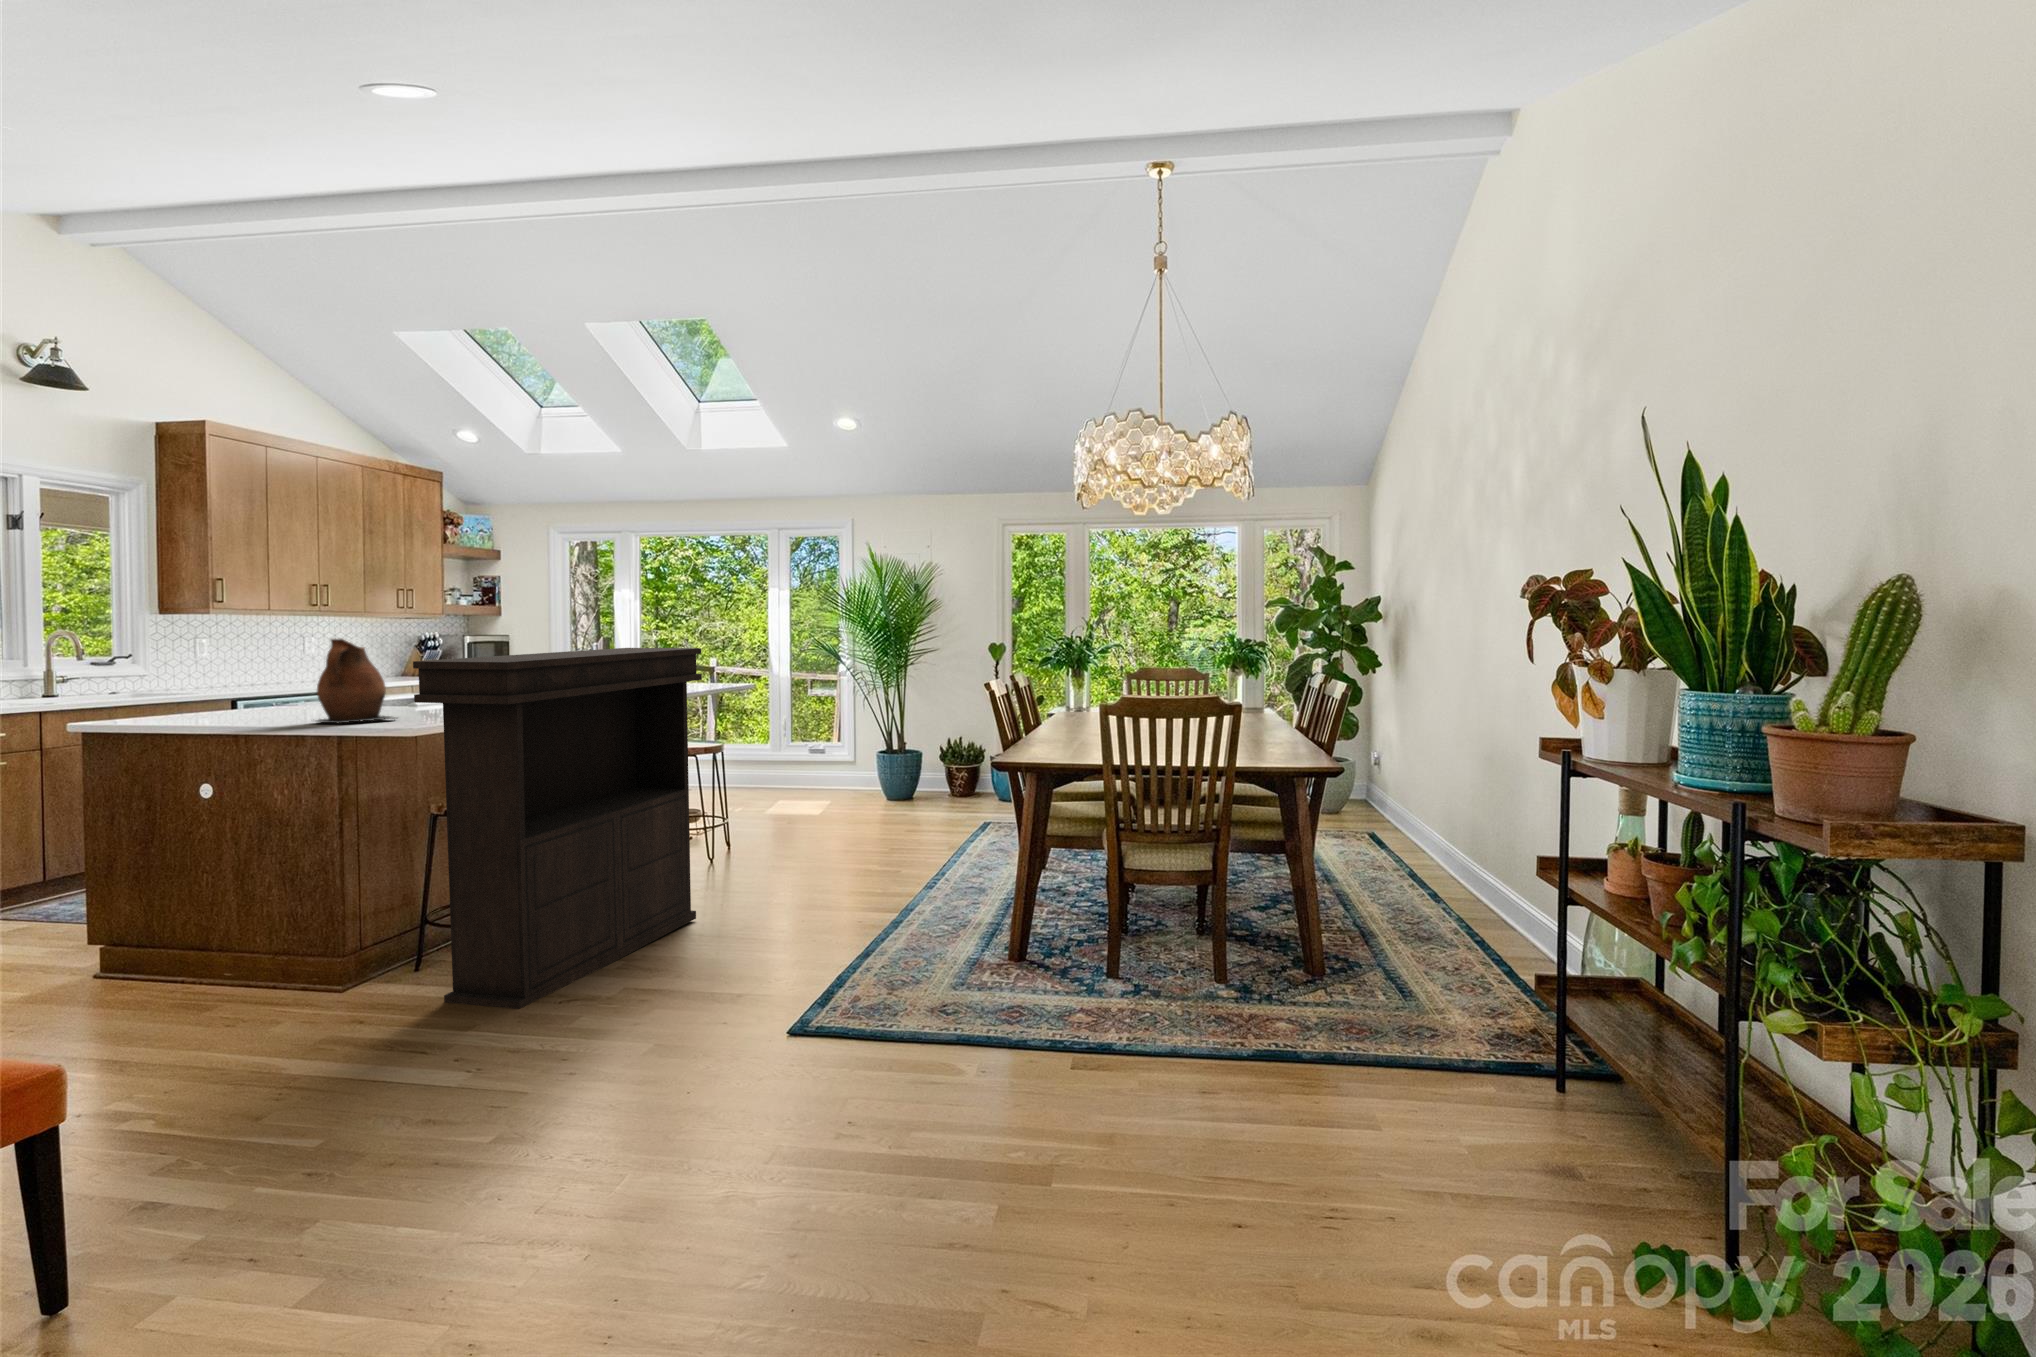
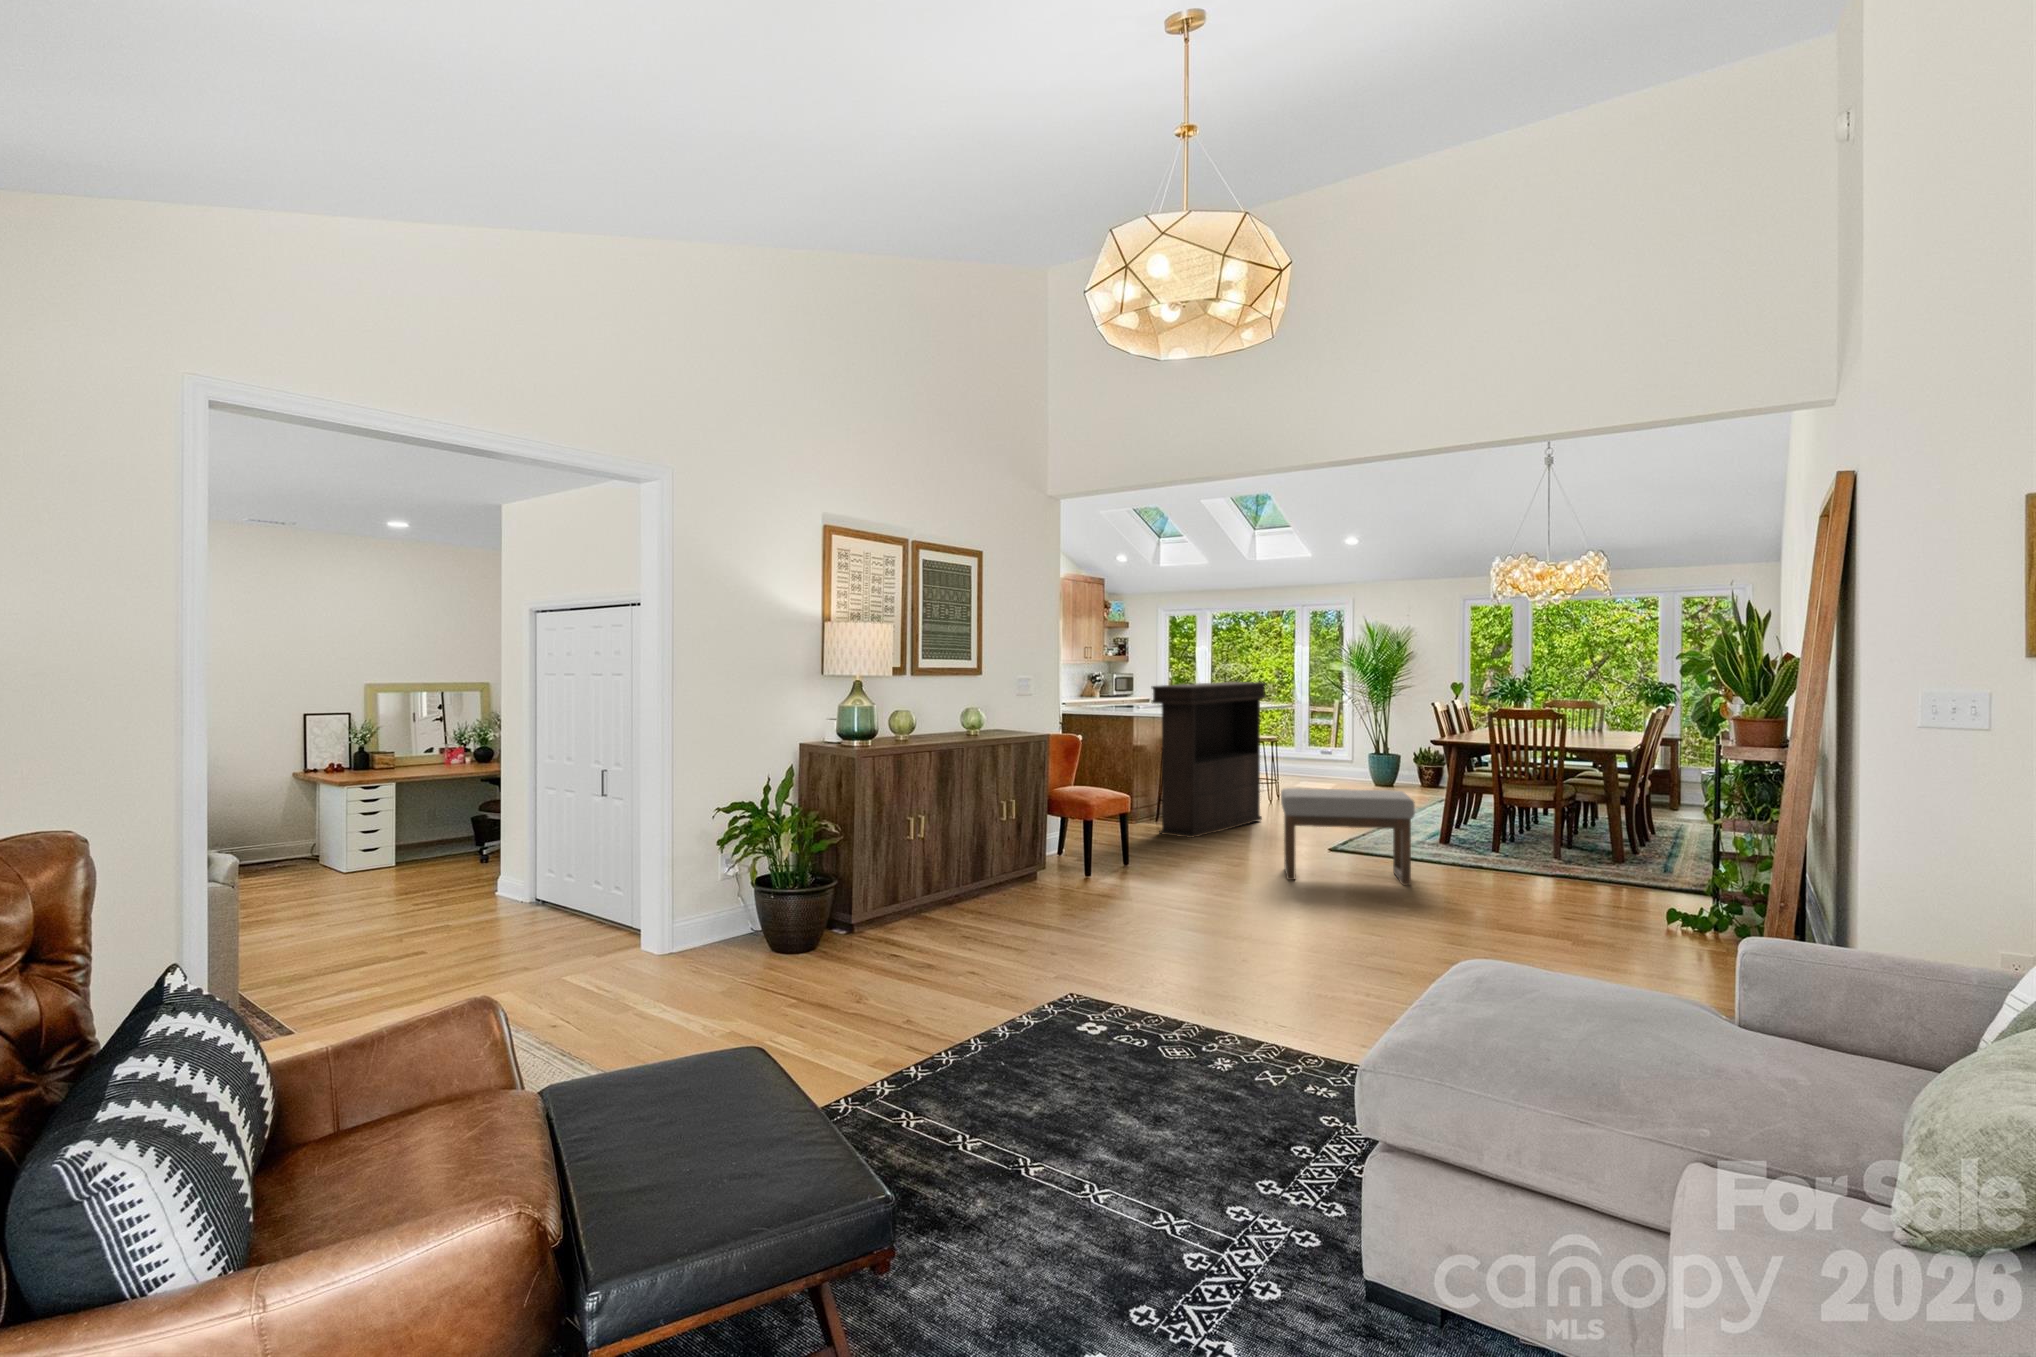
ceramic pitcher: present [316,639,397,723] -> none [1099,676,1135,713]
ottoman: none [705,903,1036,1198] -> present [1281,788,1415,885]

